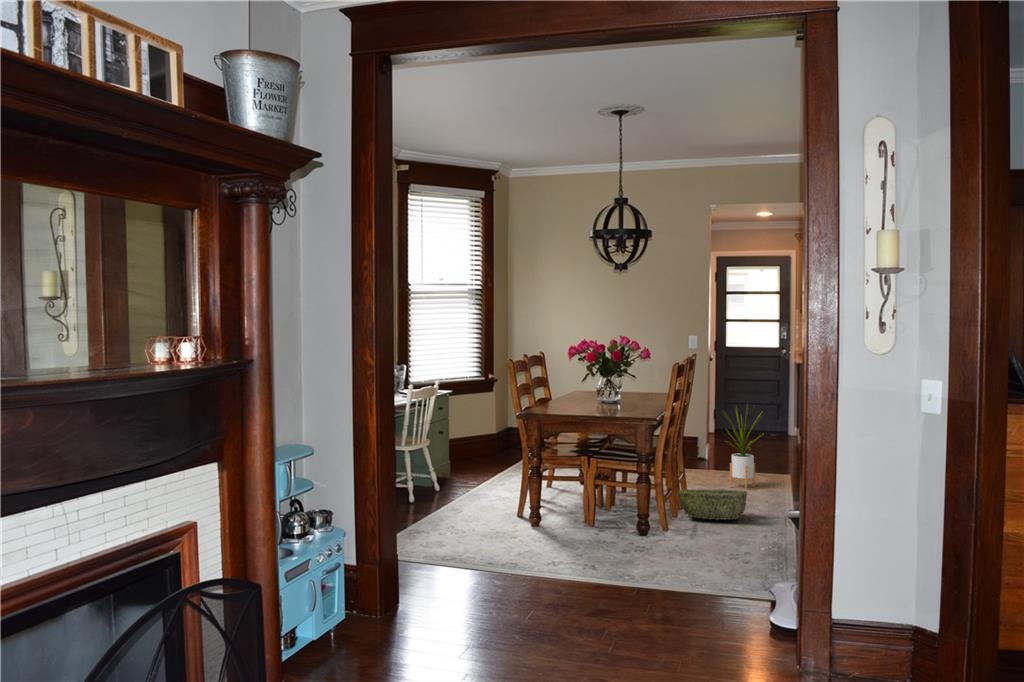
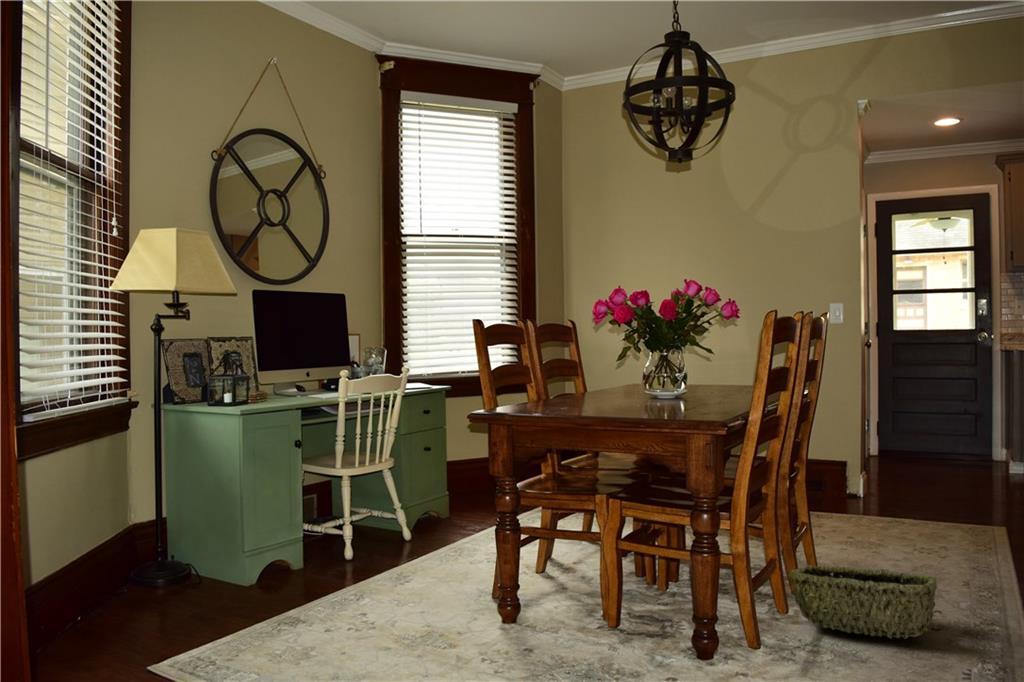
house plant: present [730,411,758,490] -> none [880,404,971,559]

